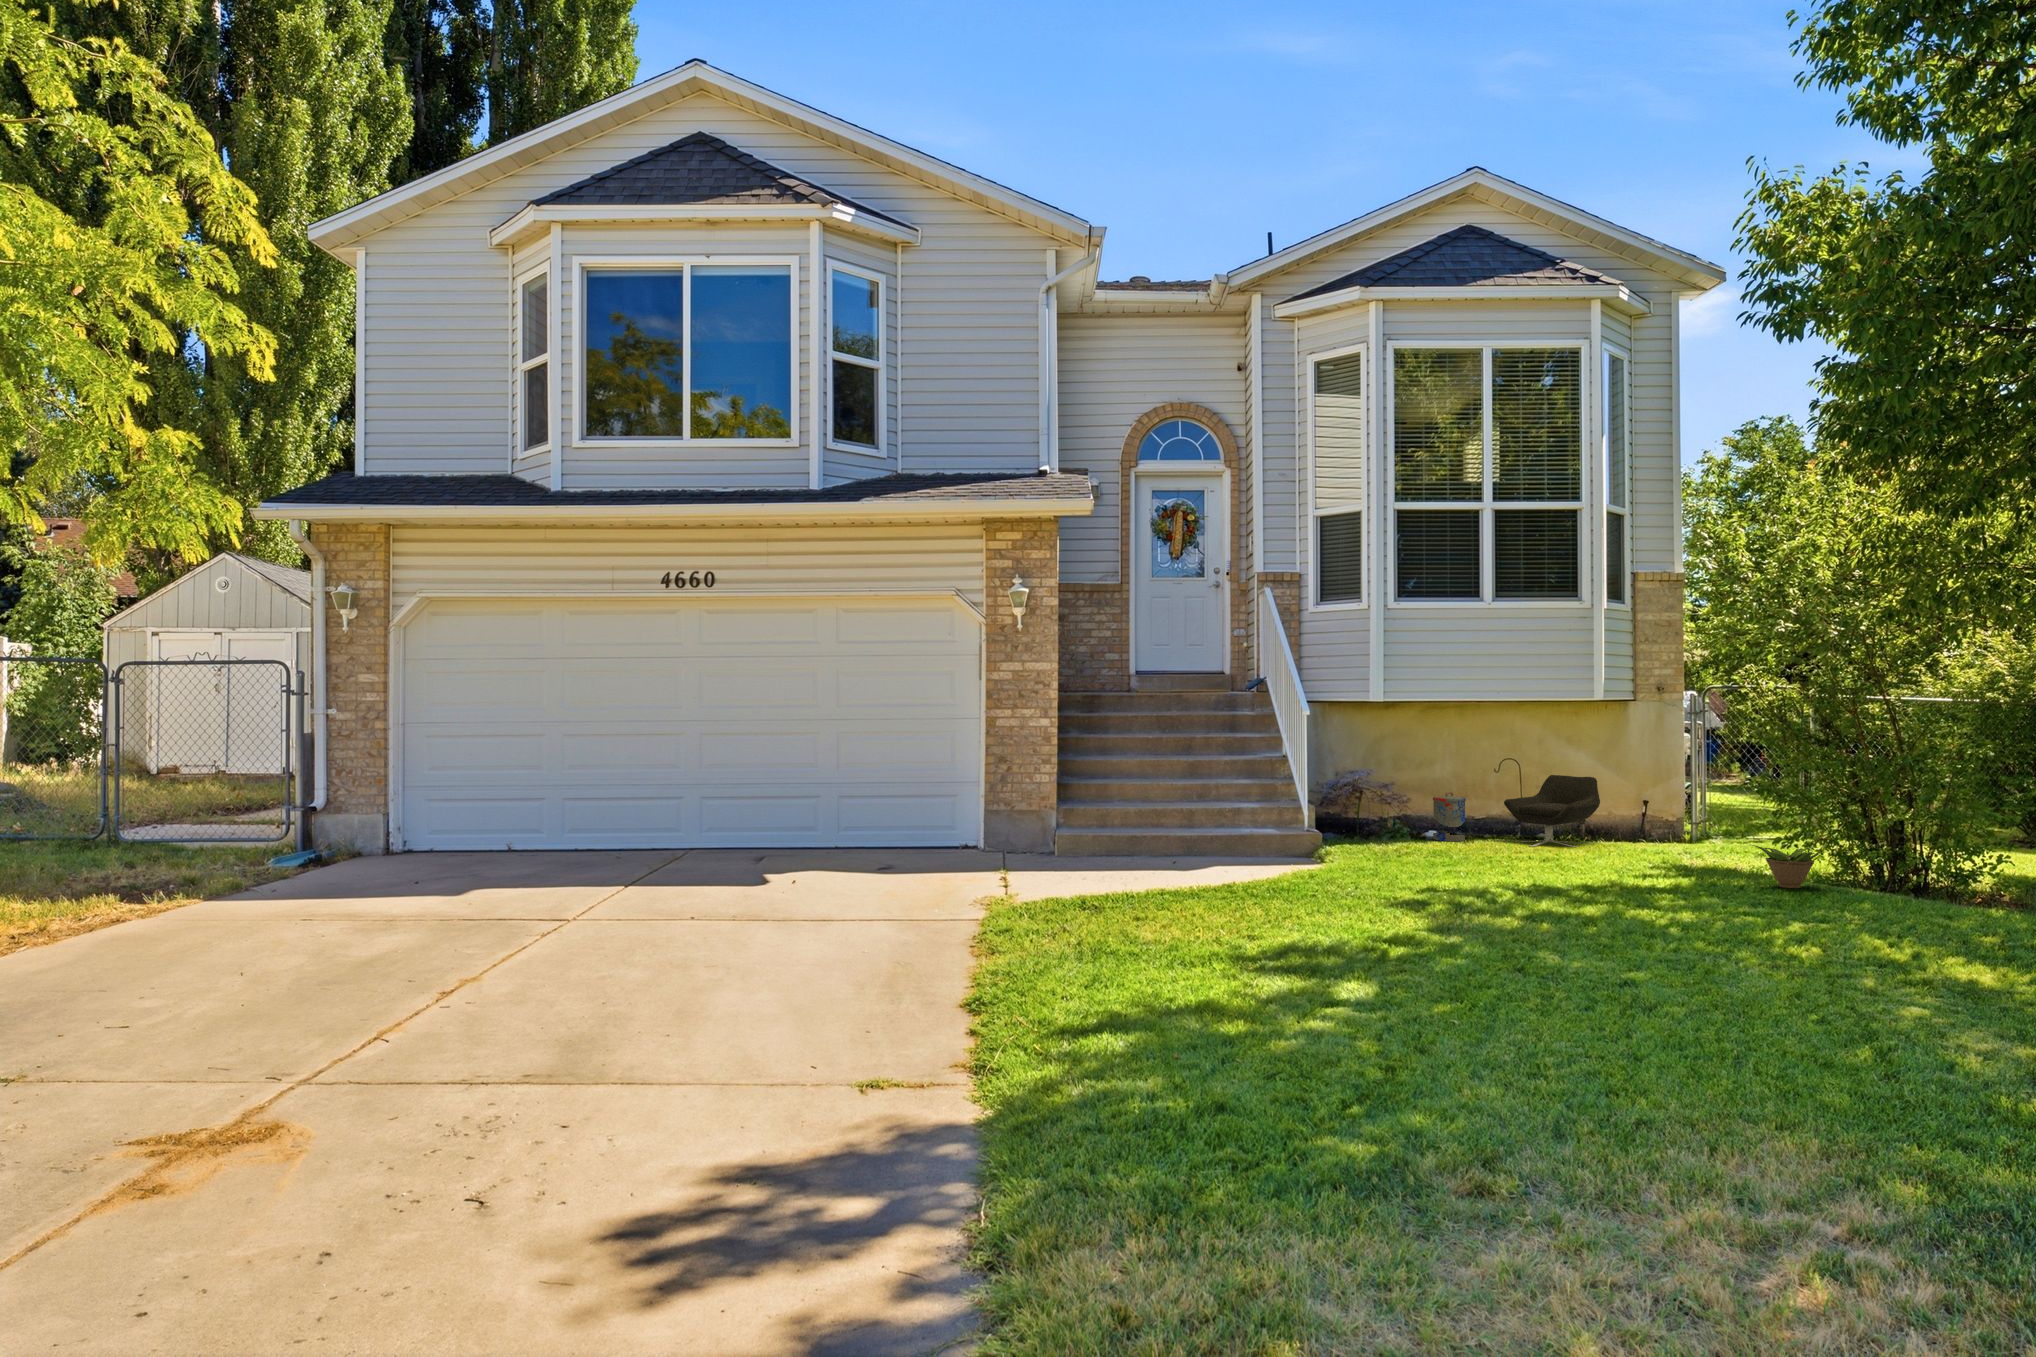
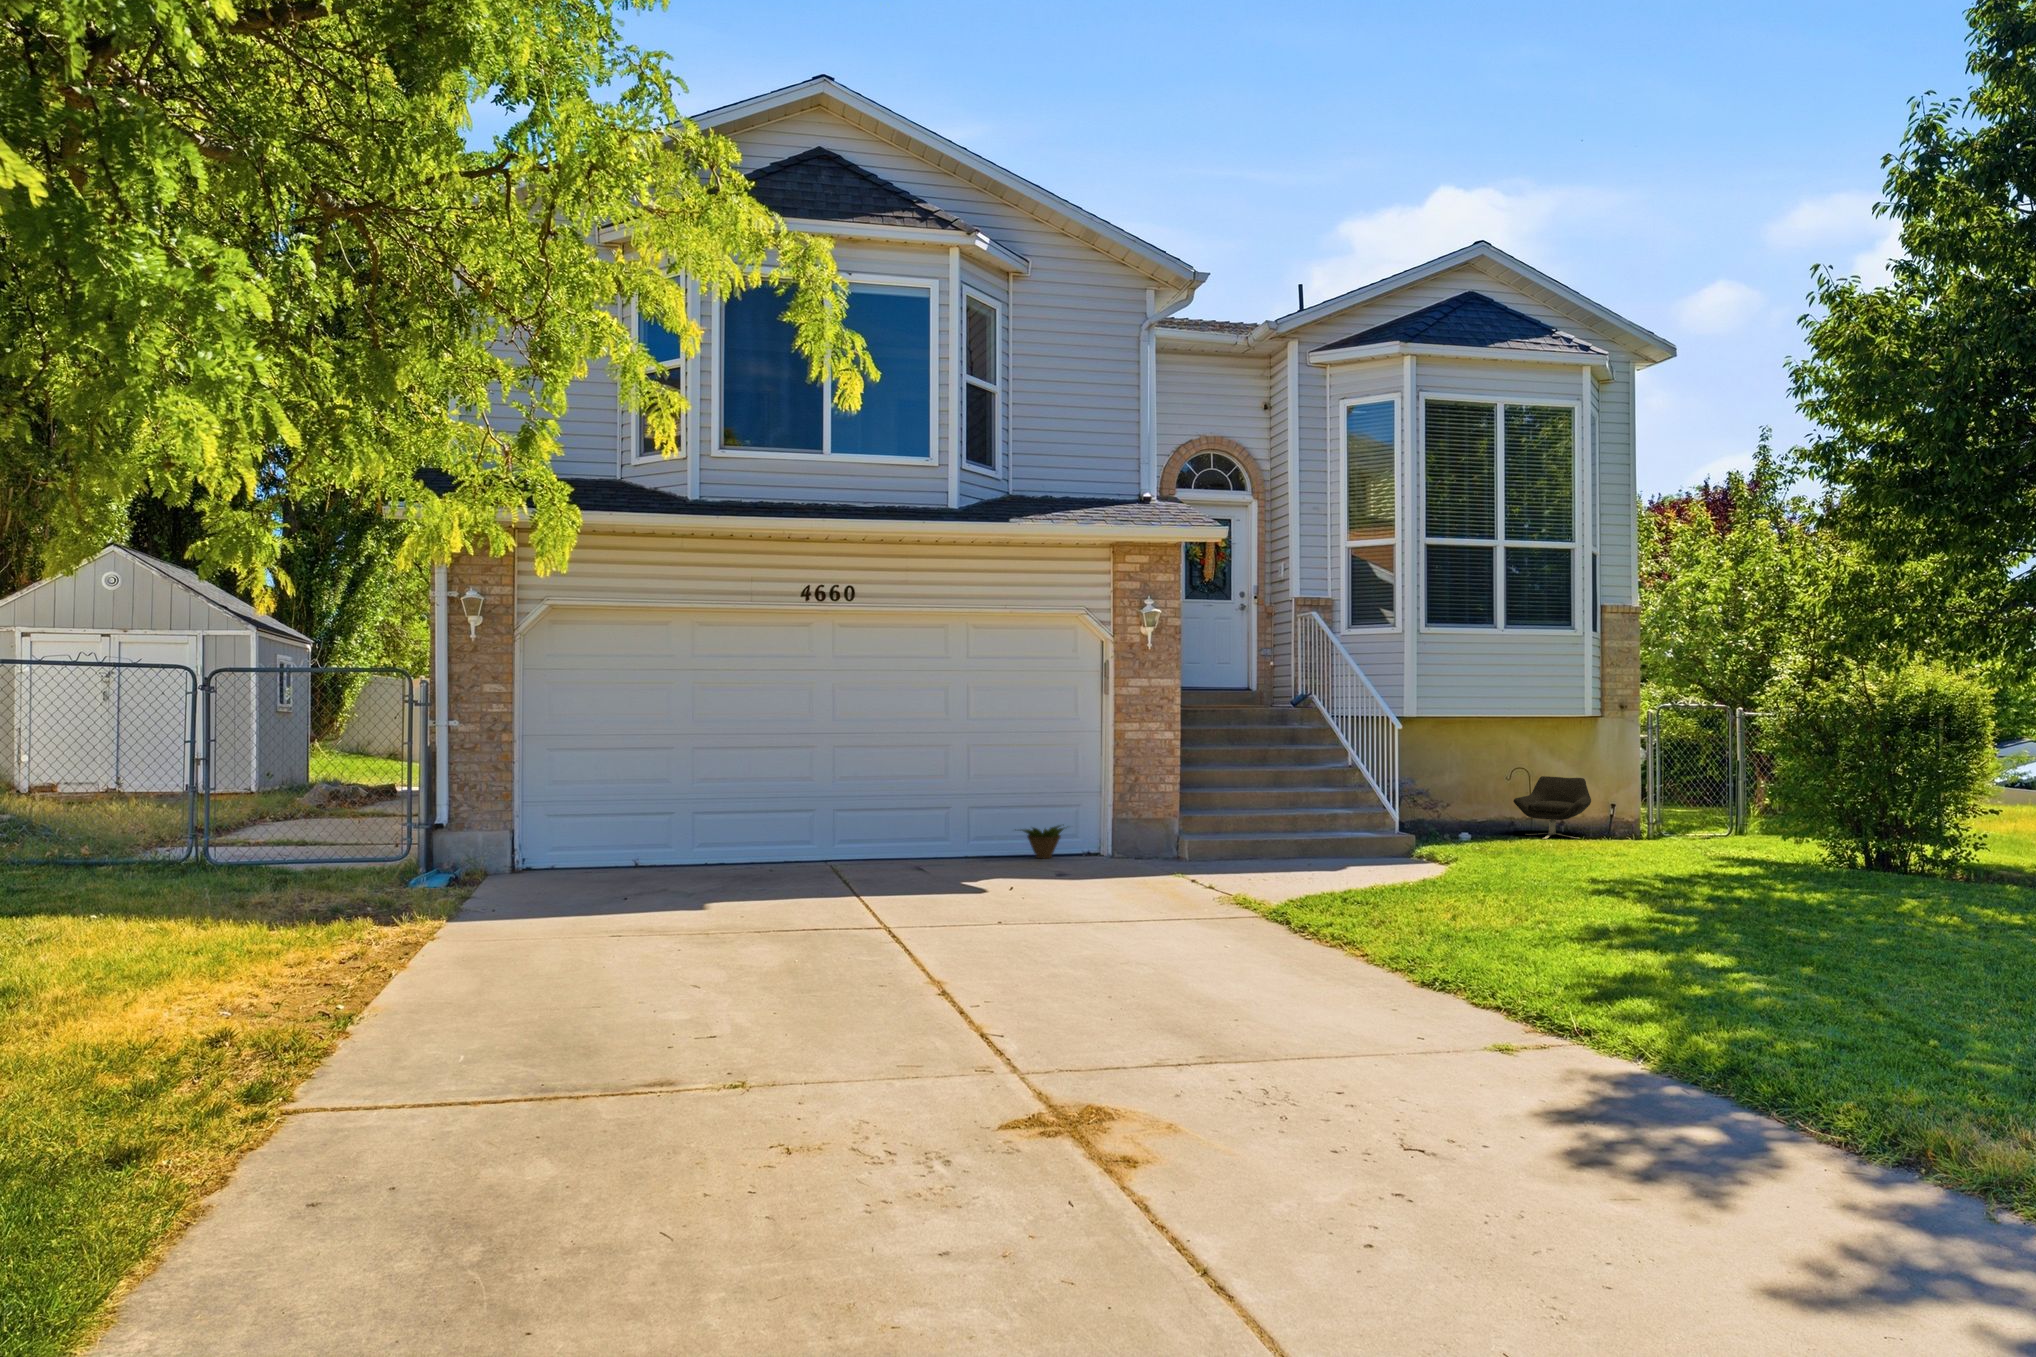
trash can: present [1433,792,1466,841] -> none [1452,793,1481,836]
decorative plant: present [1752,845,1819,888] -> present [1020,825,1064,858]

